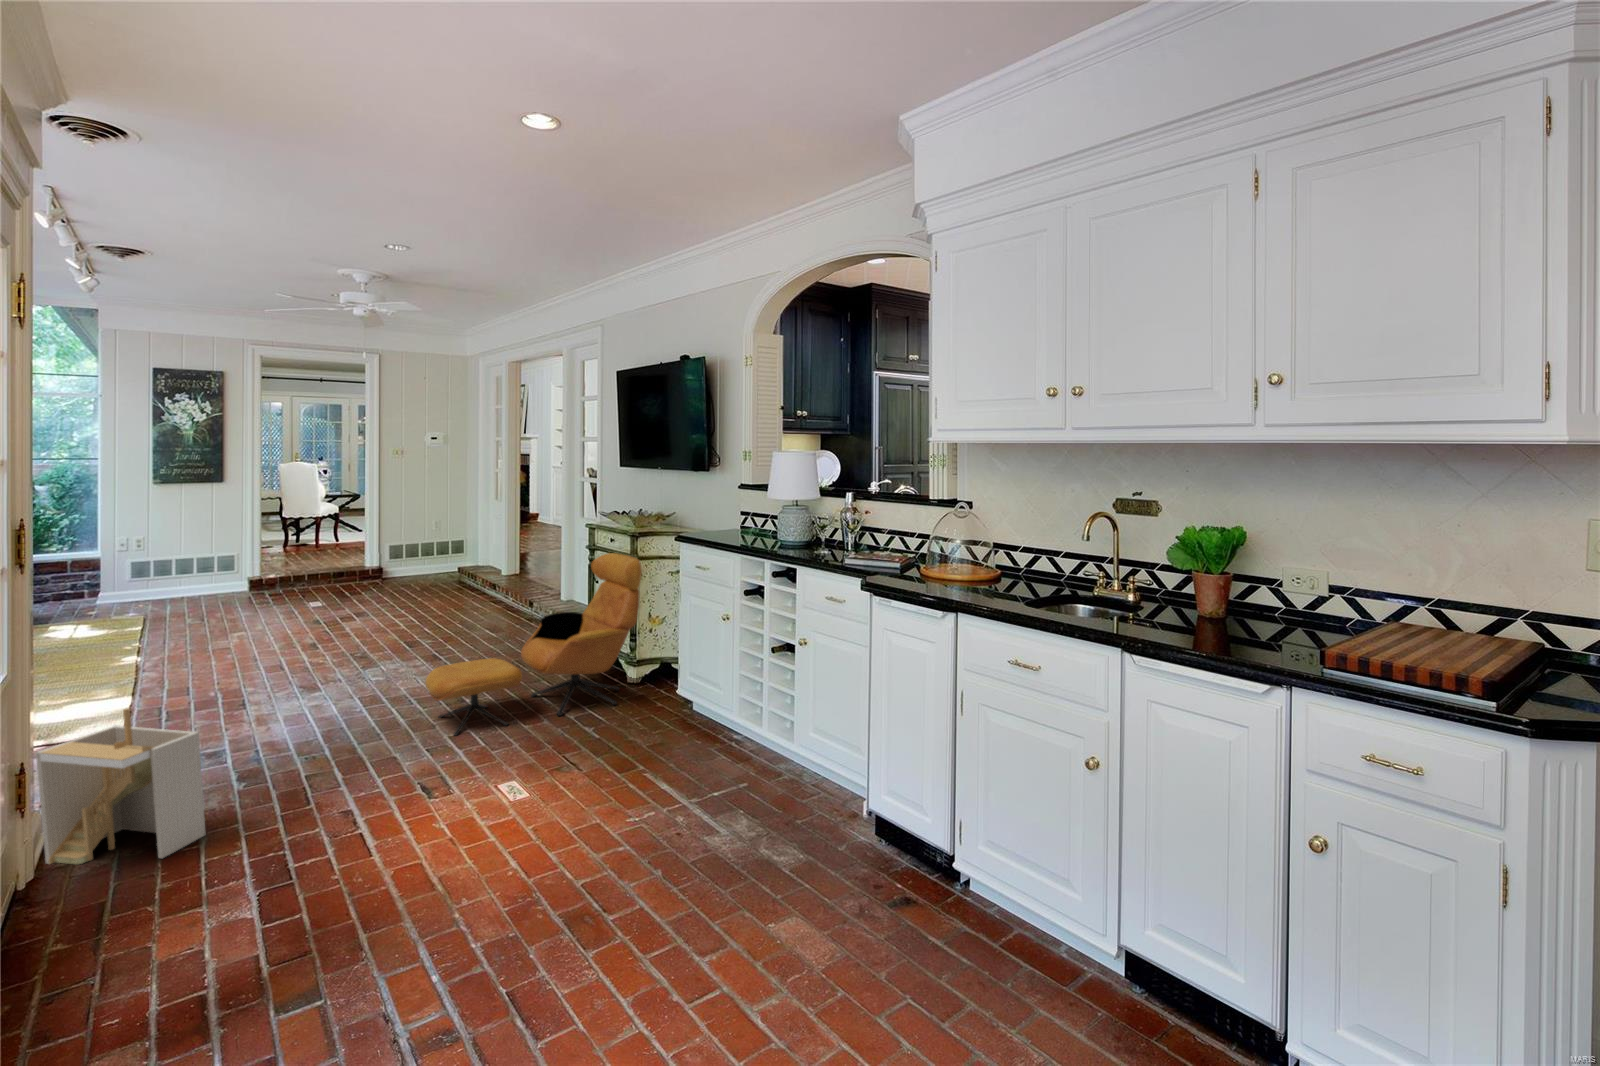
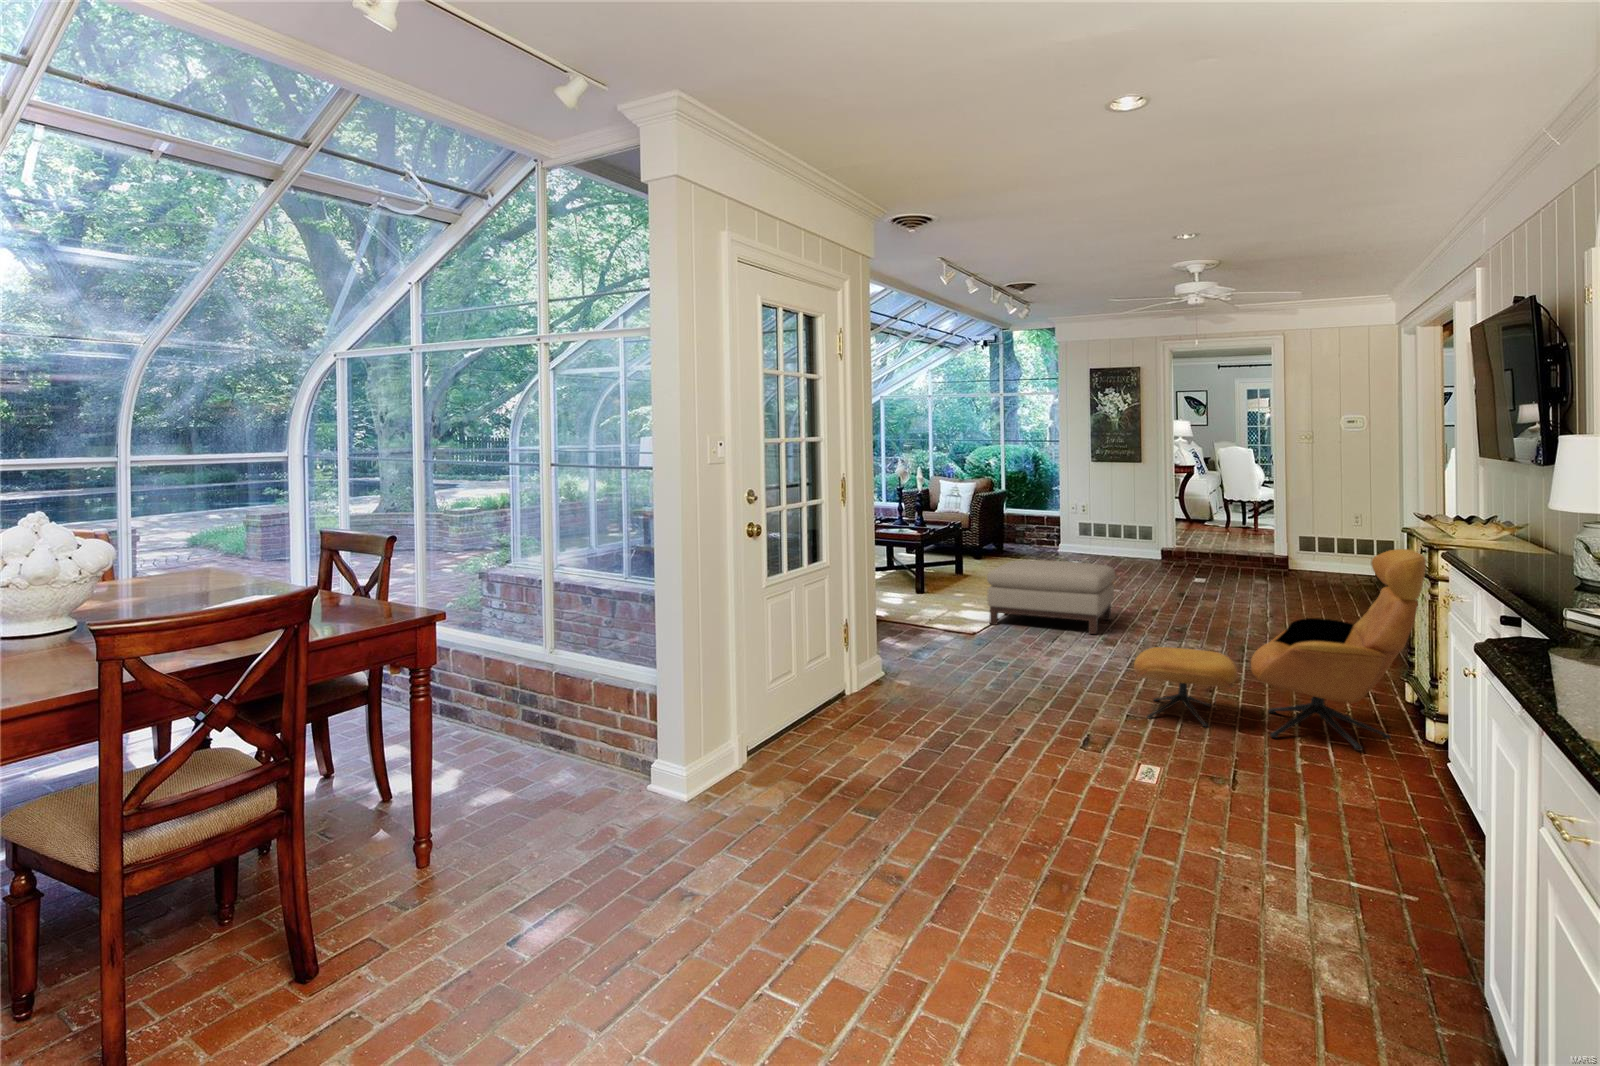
ottoman: none [130,595,301,692] -> present [987,560,1115,634]
storage bin: present [36,708,206,864] -> none [854,608,924,719]

